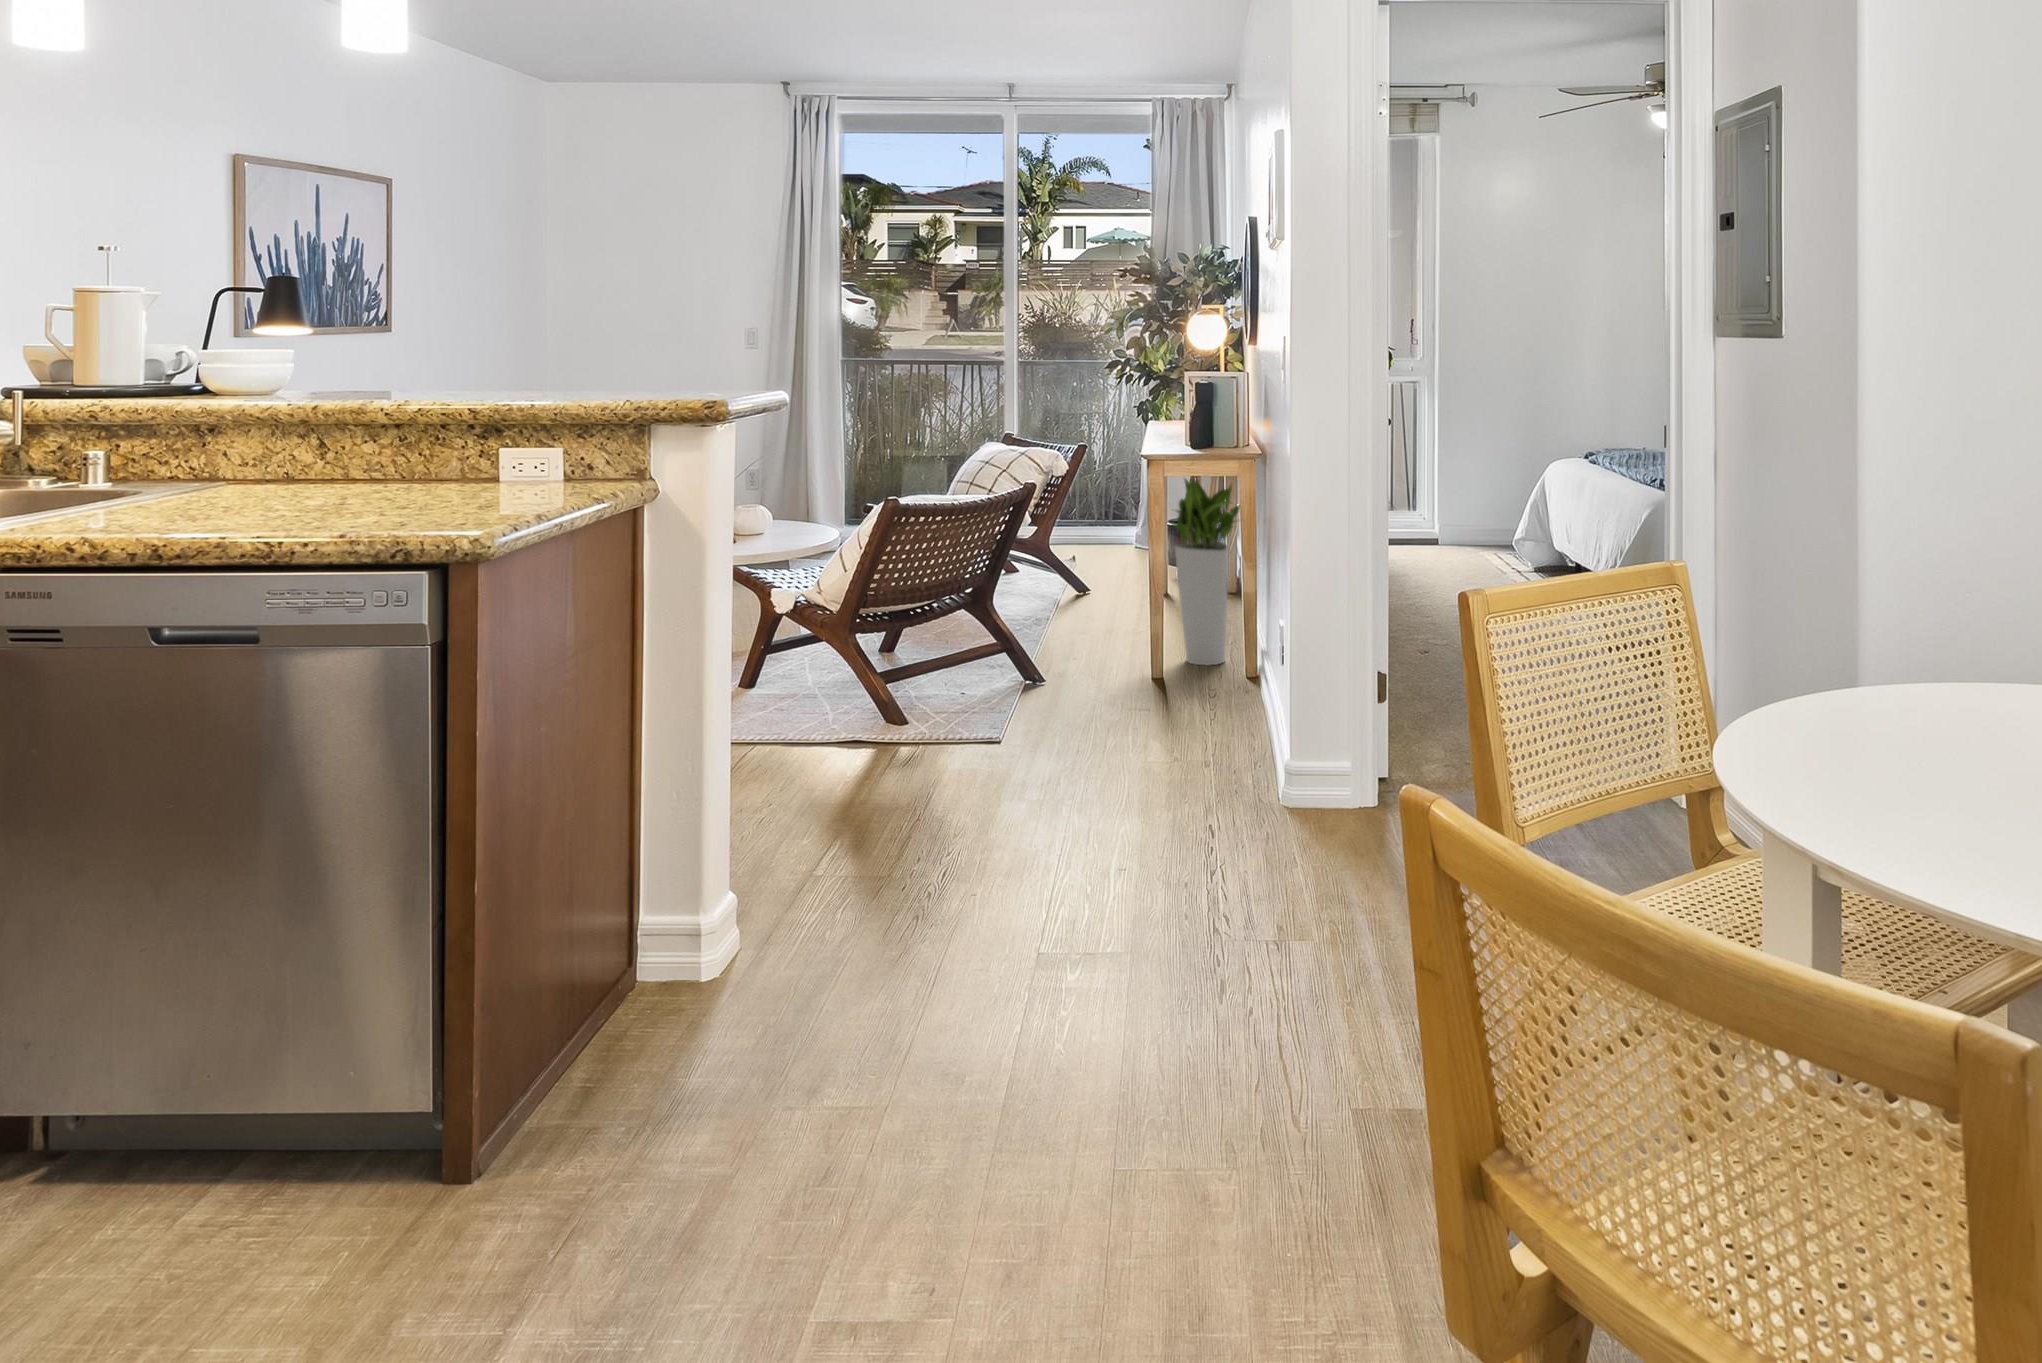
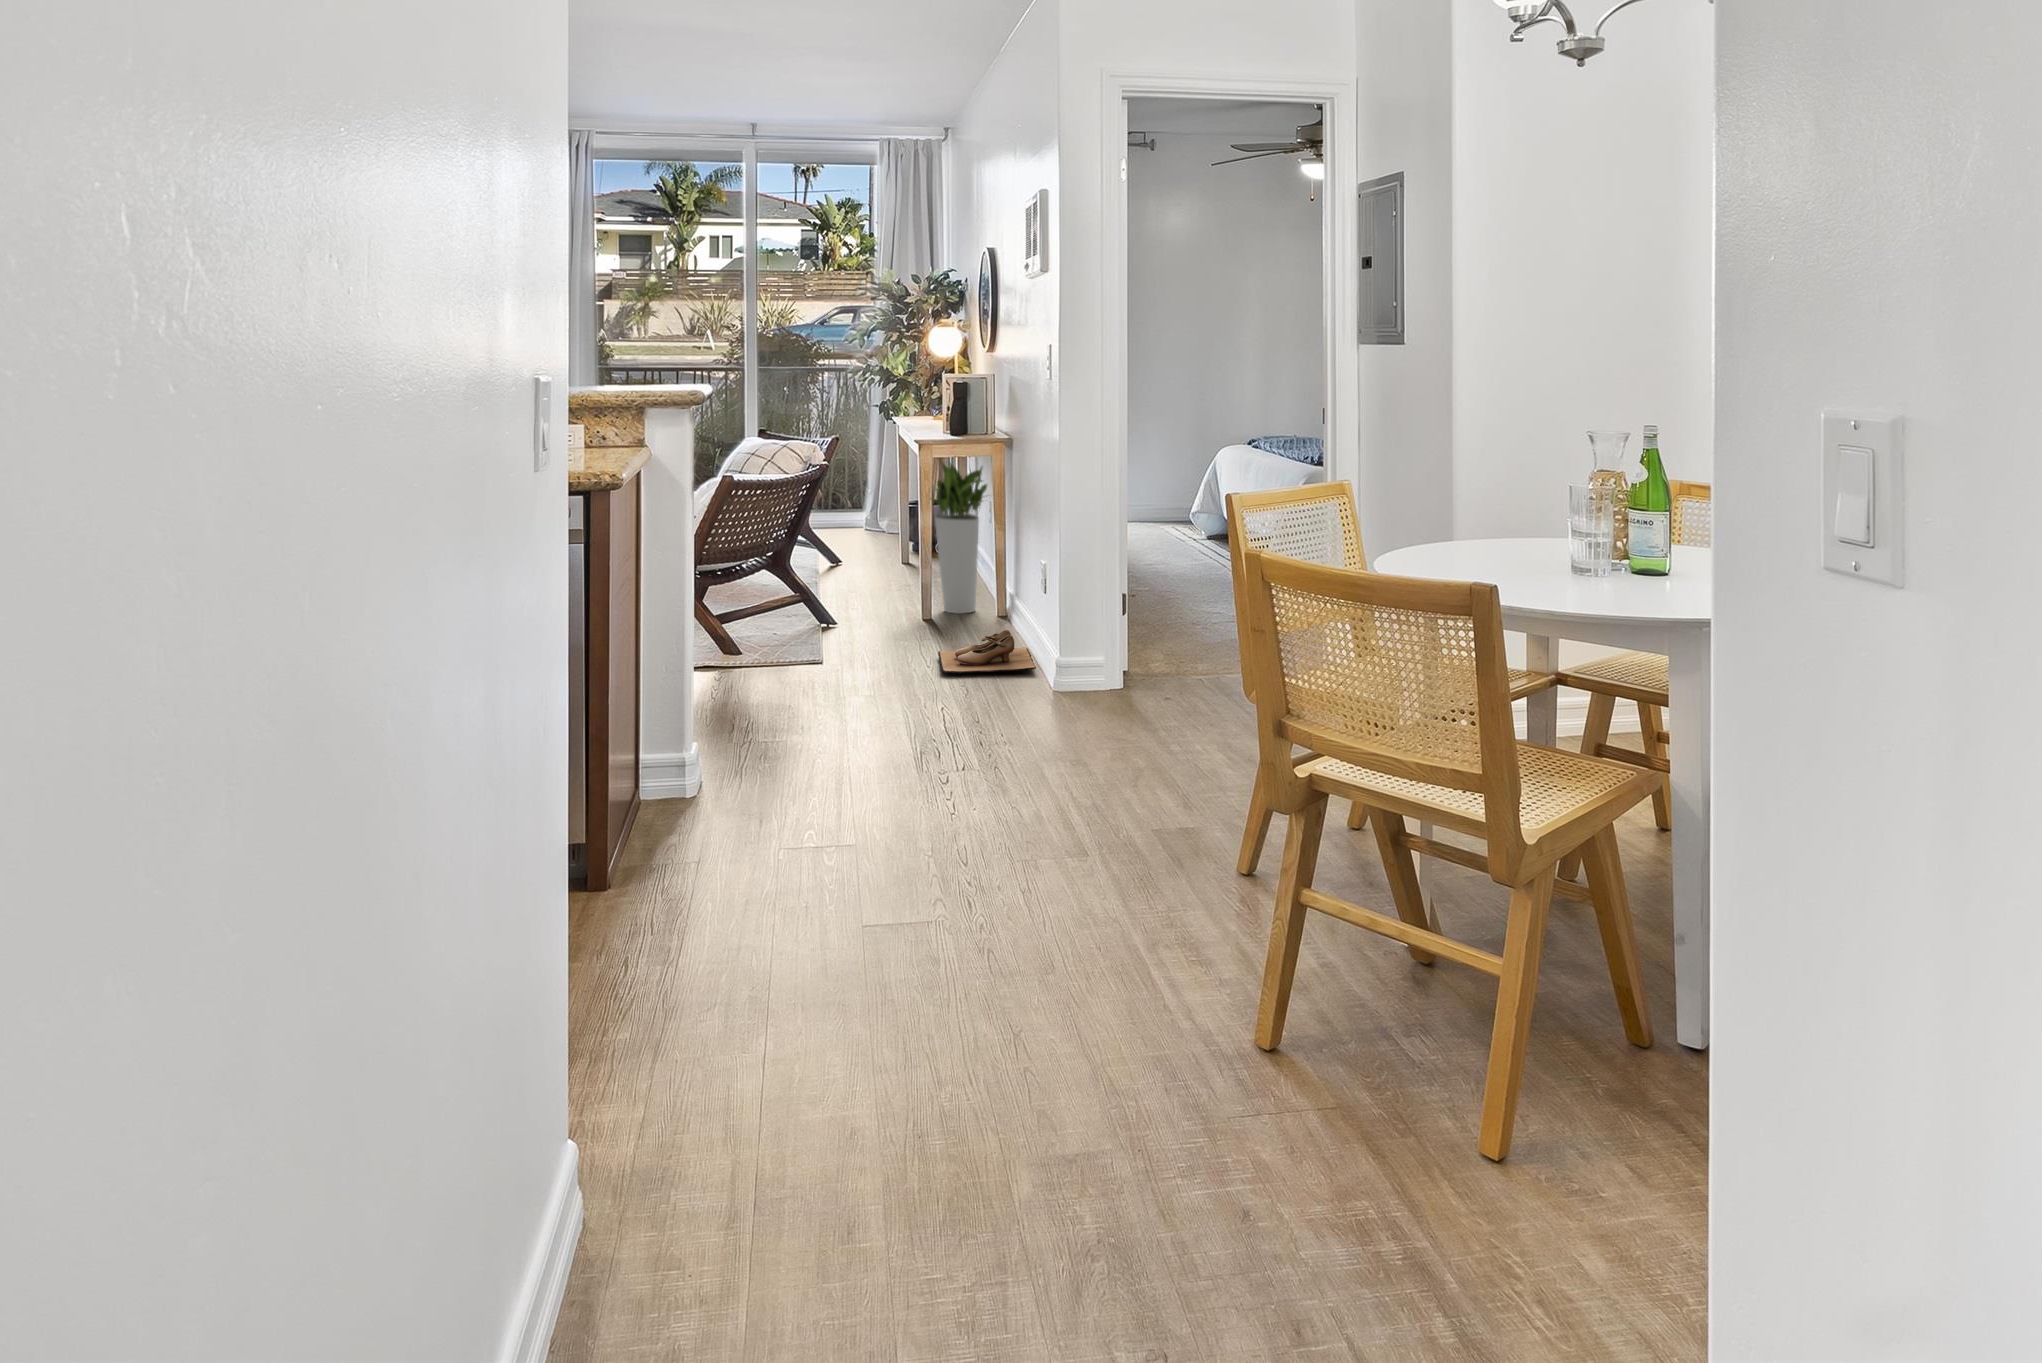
shoe: none [1143,706,1268,766] -> present [938,630,1036,673]

